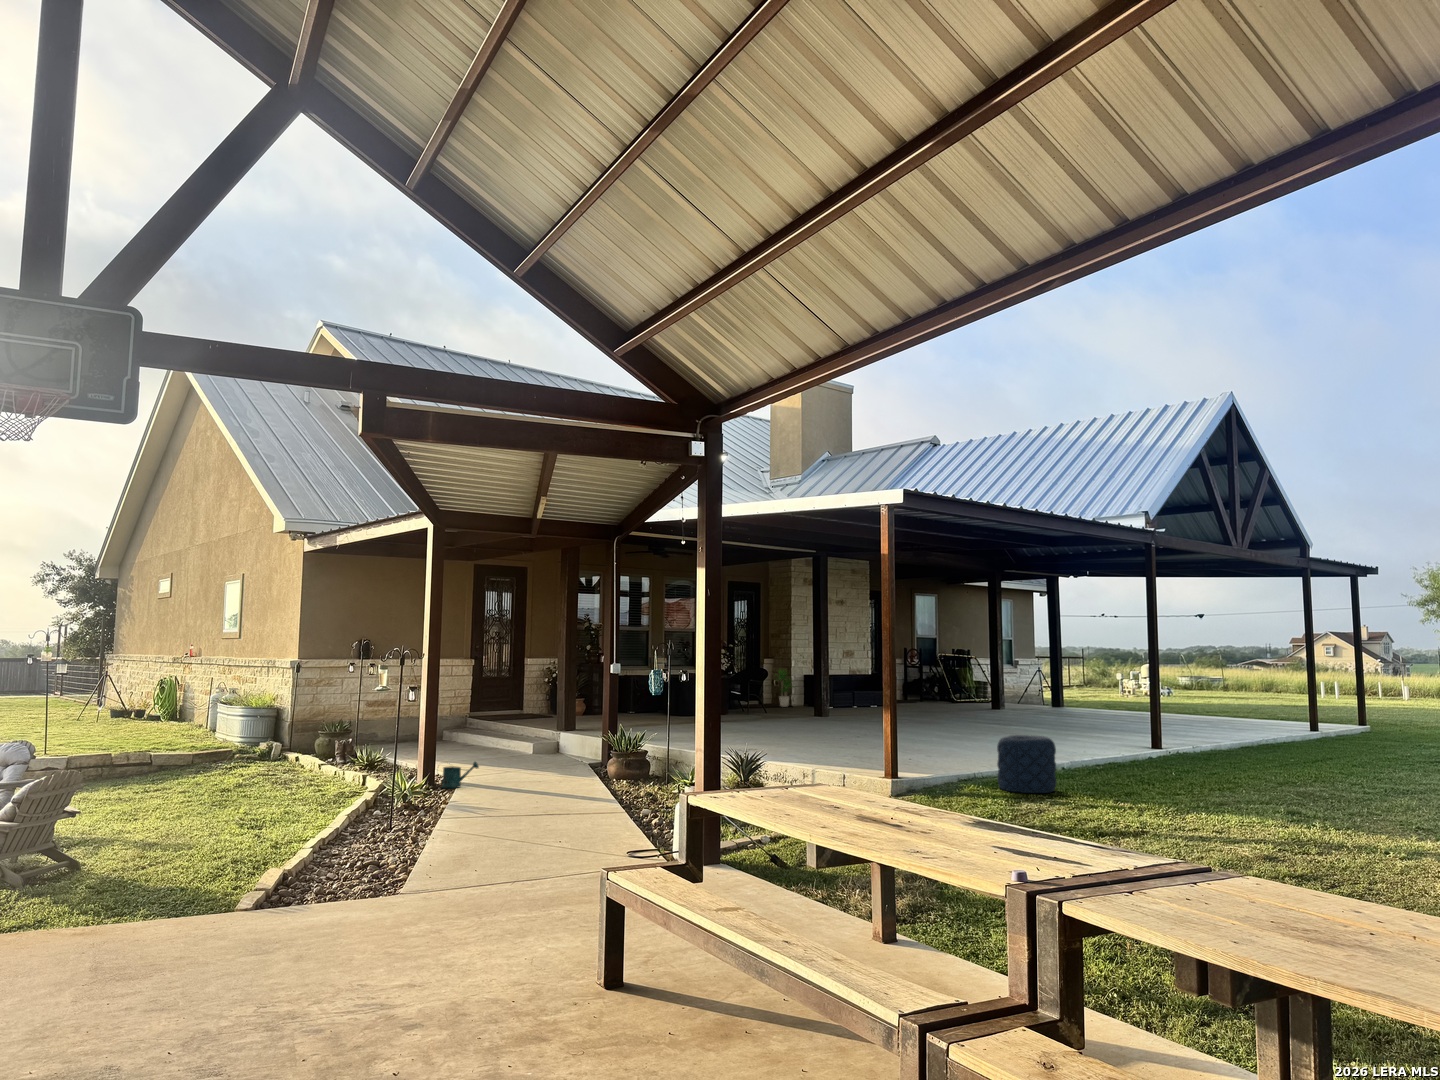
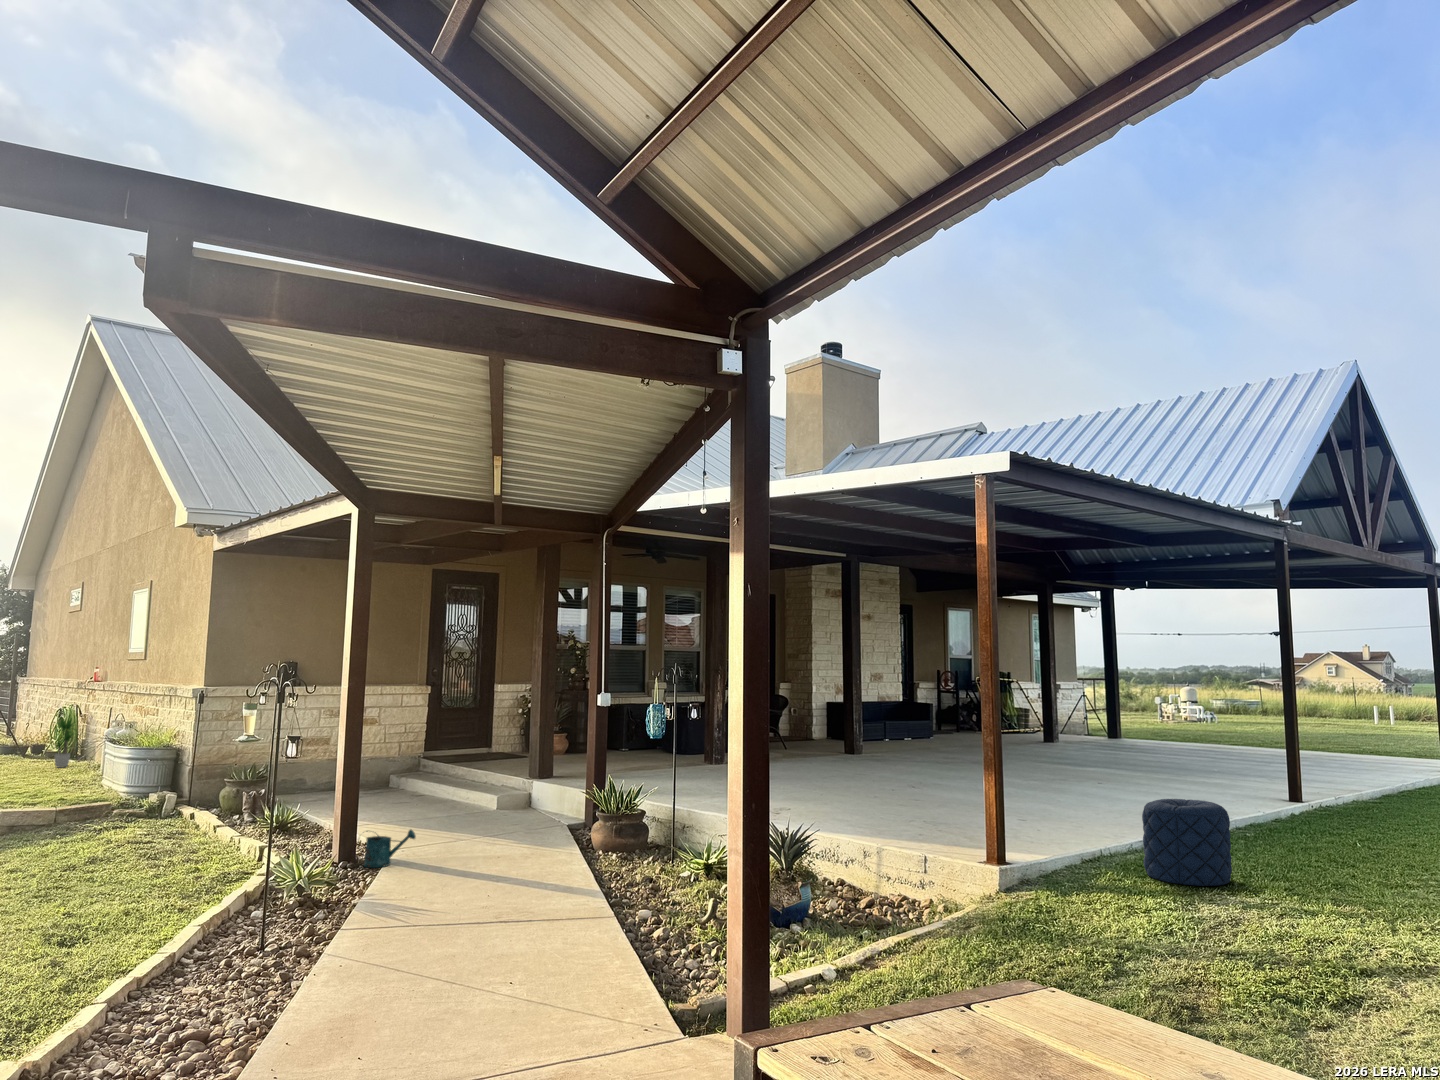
potted plant: present [778,670,792,707] -> present [54,717,77,768]

